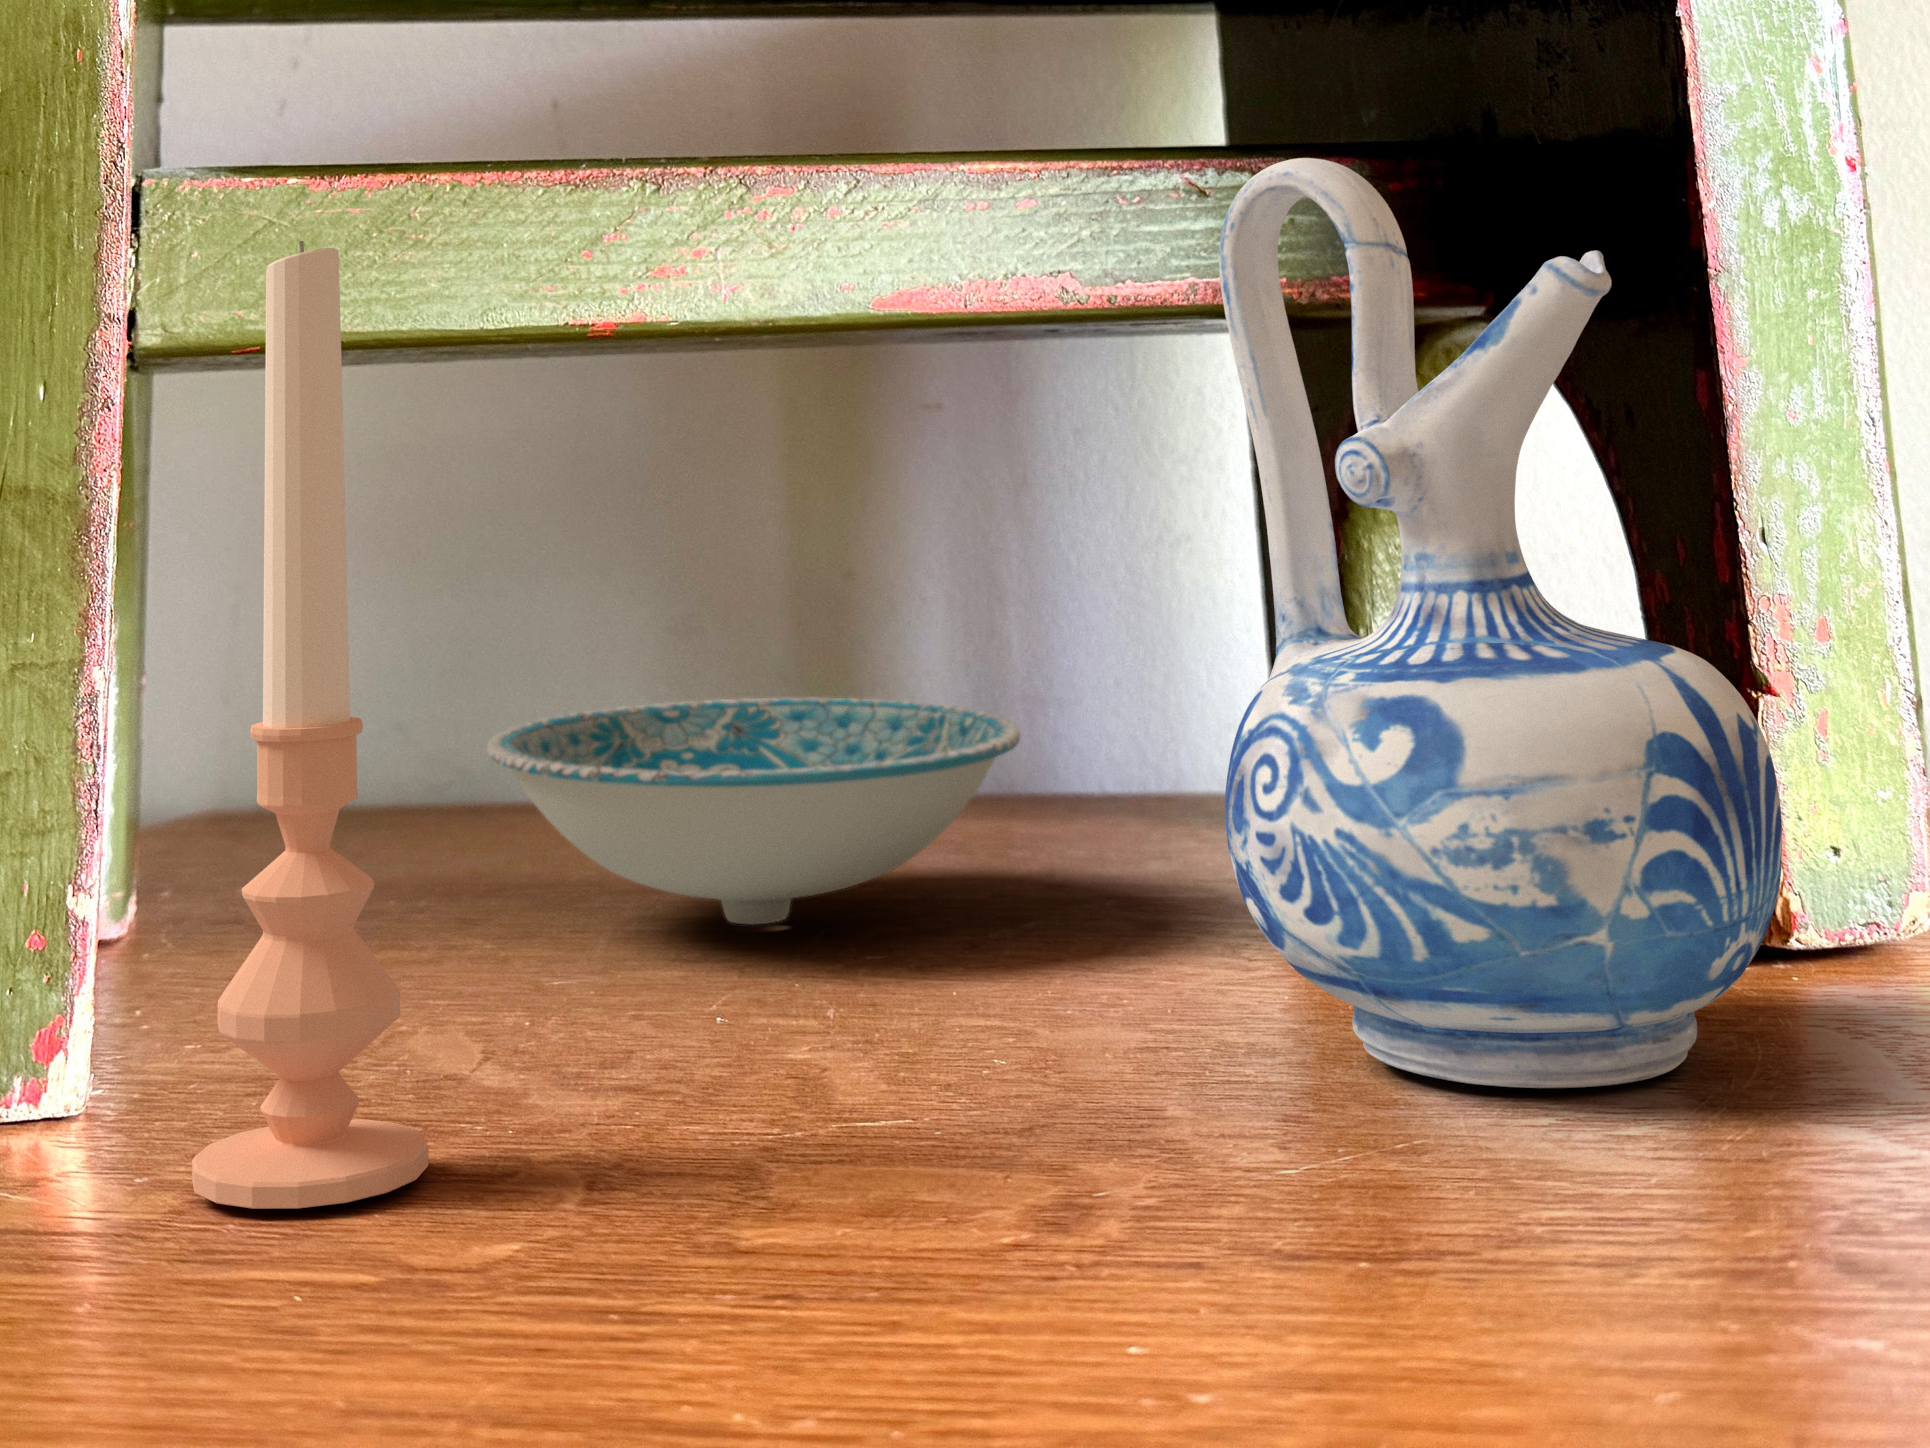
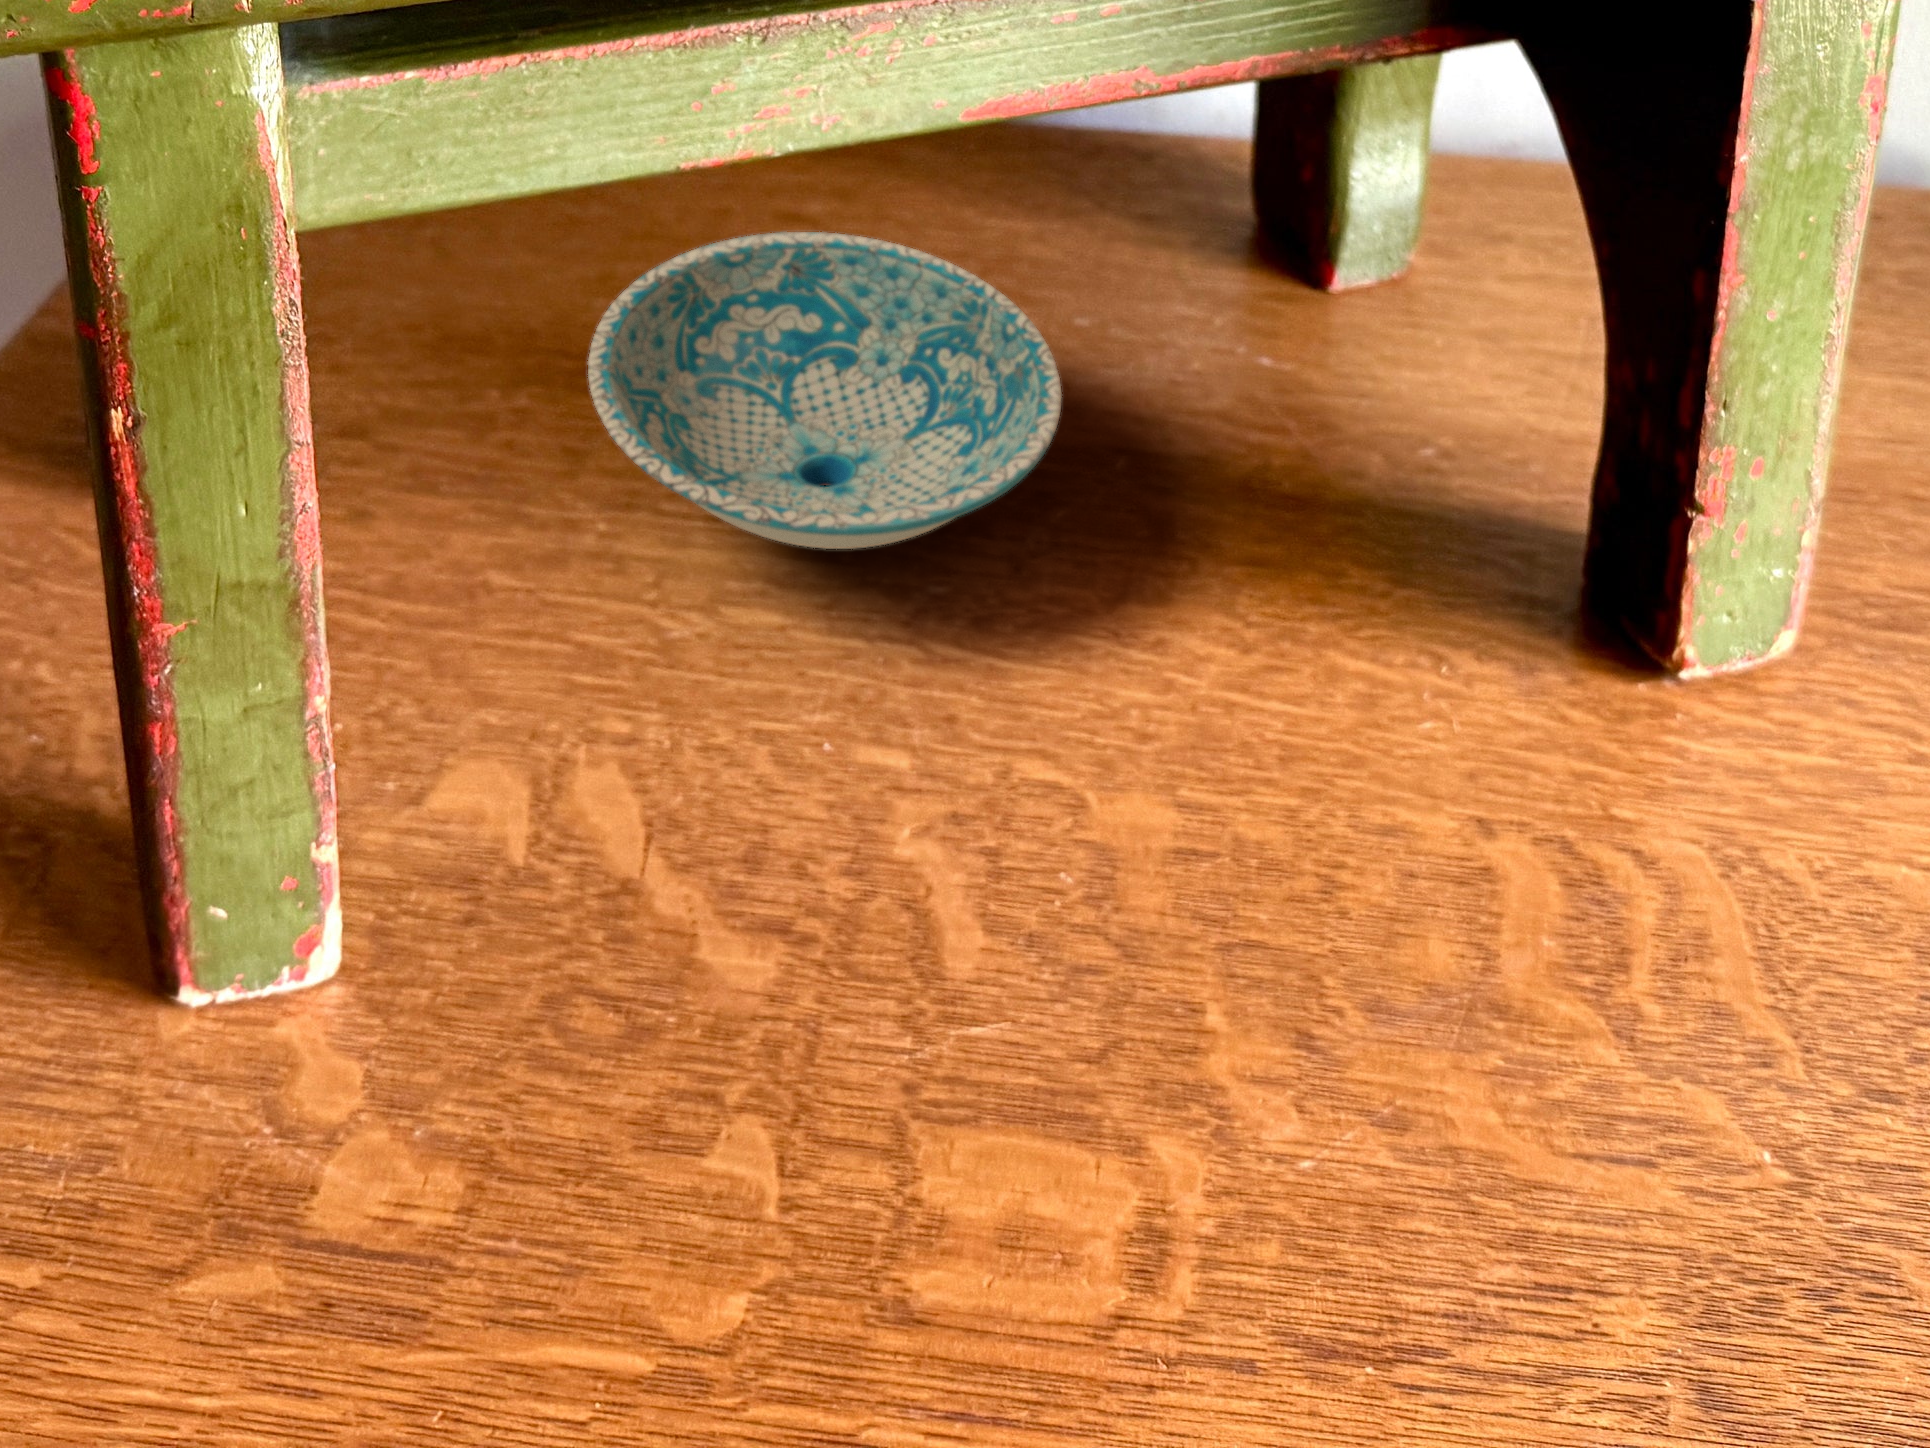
ceramic pitcher: present [1219,158,1782,1088] -> none [1259,244,1696,985]
candle: present [192,241,428,1209] -> none [465,536,647,1203]

